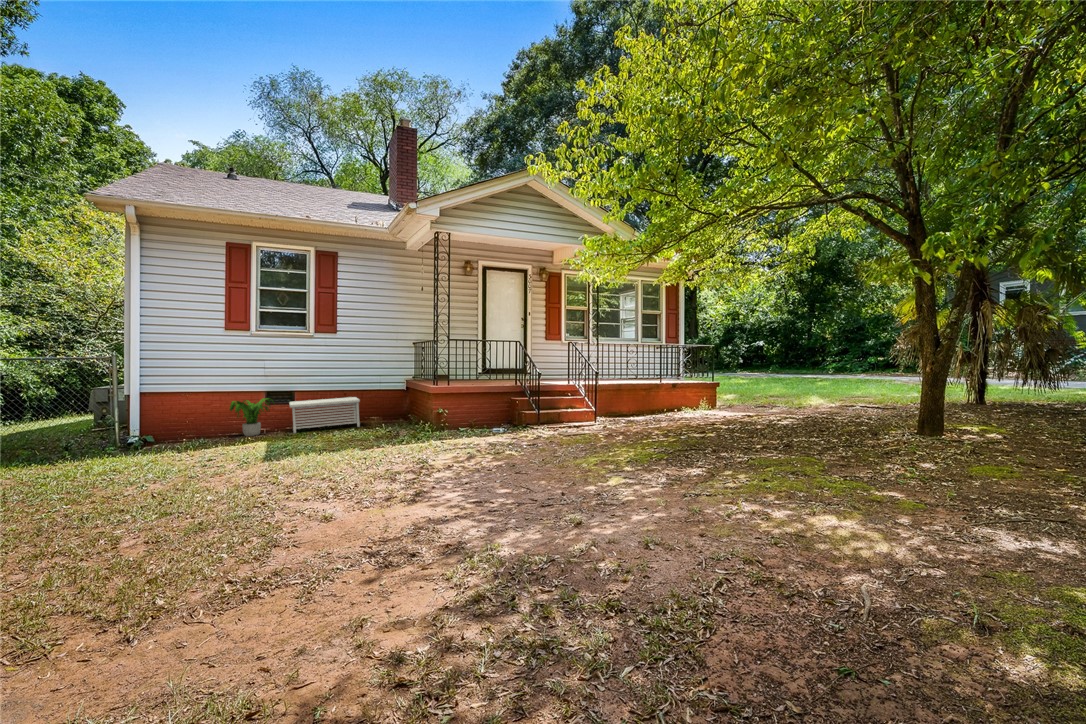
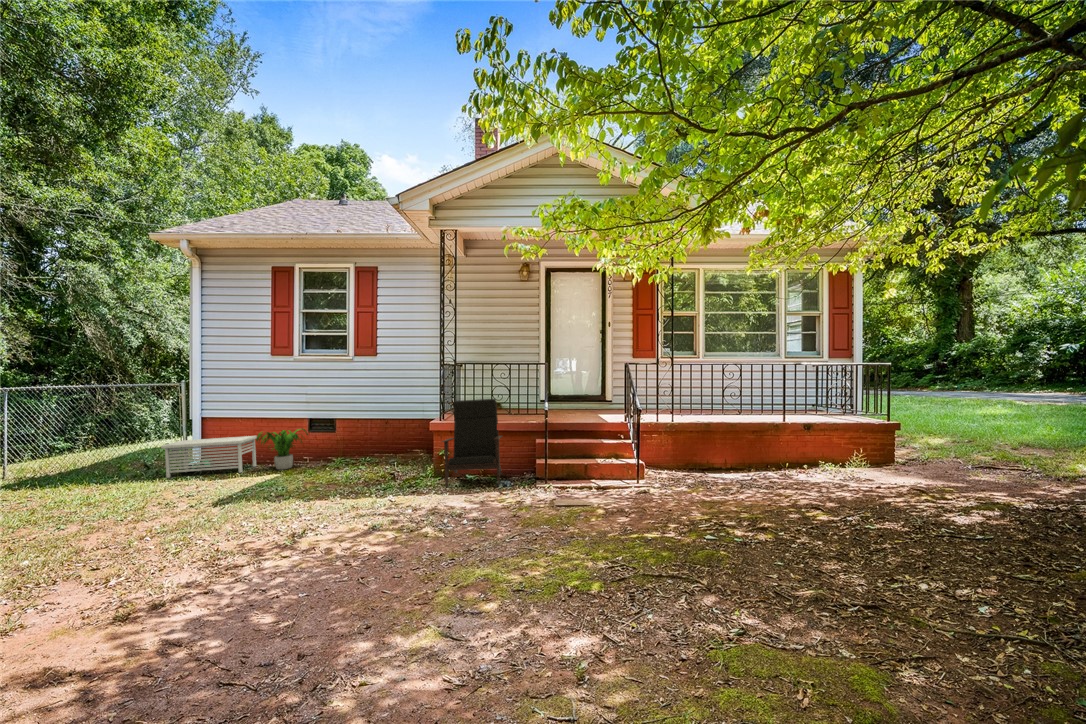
lounge chair: none [440,367,489,433] -> present [442,399,502,487]
storage bench: present [290,397,360,433] -> present [161,436,257,478]

